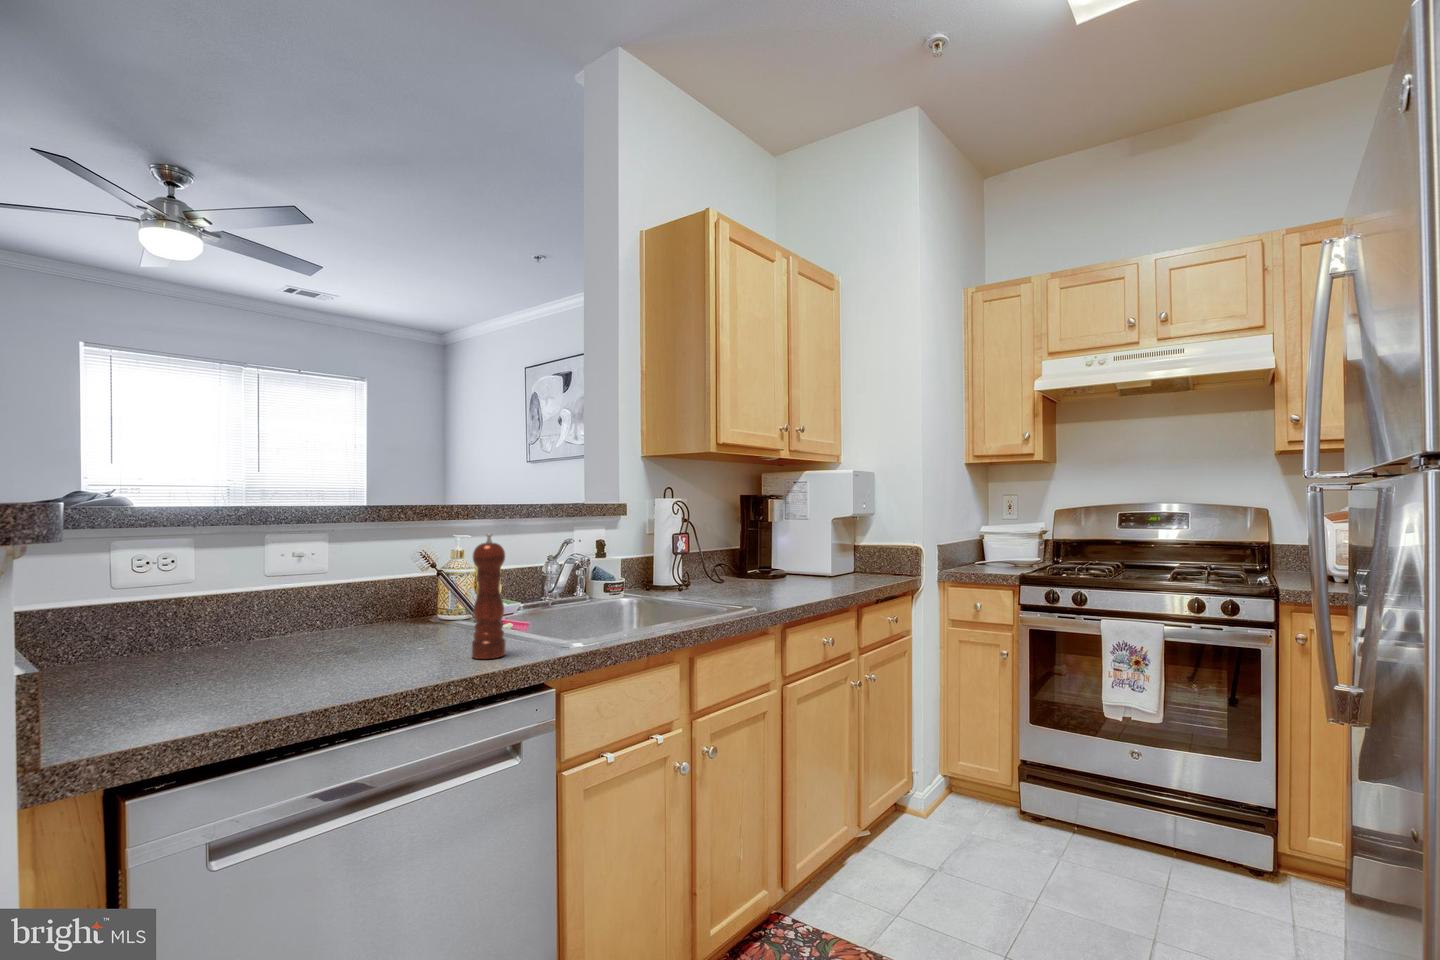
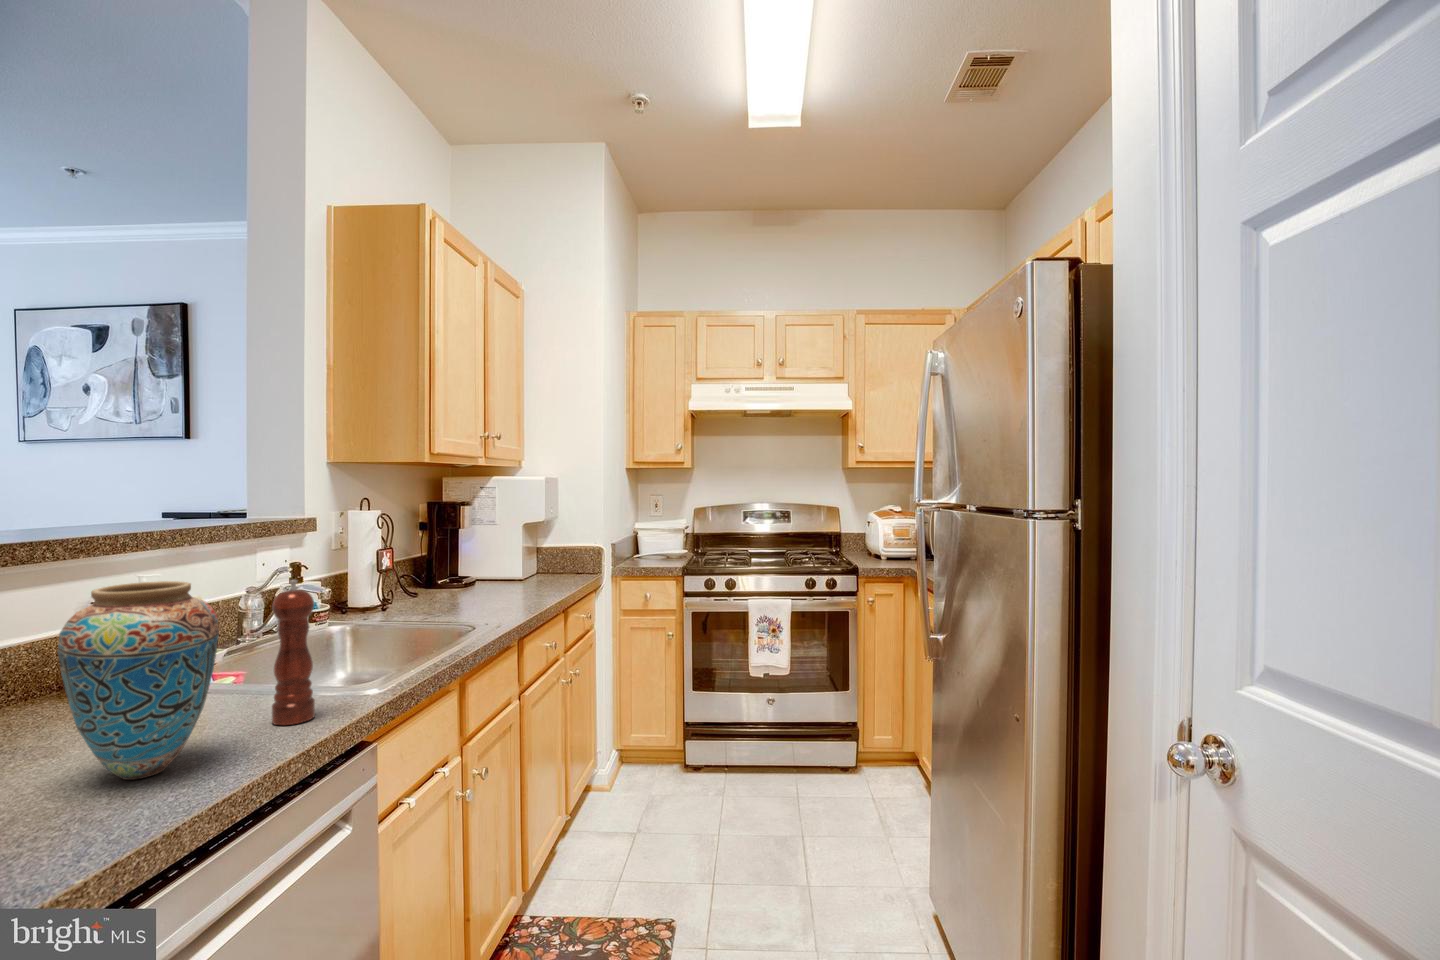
vase: none [299,524,409,677] -> present [58,581,219,780]

